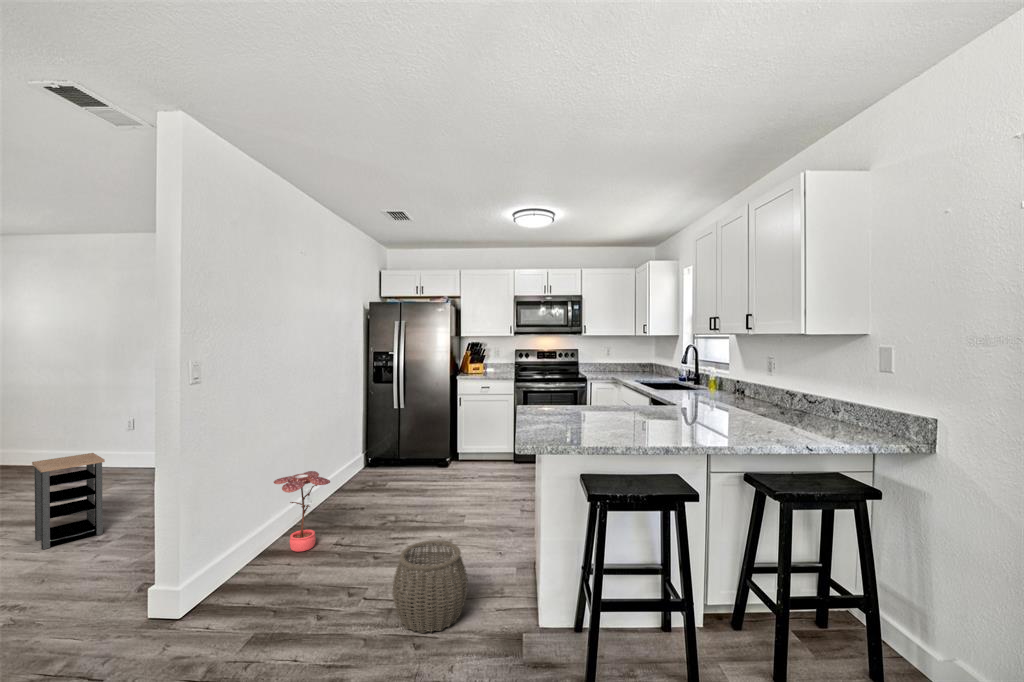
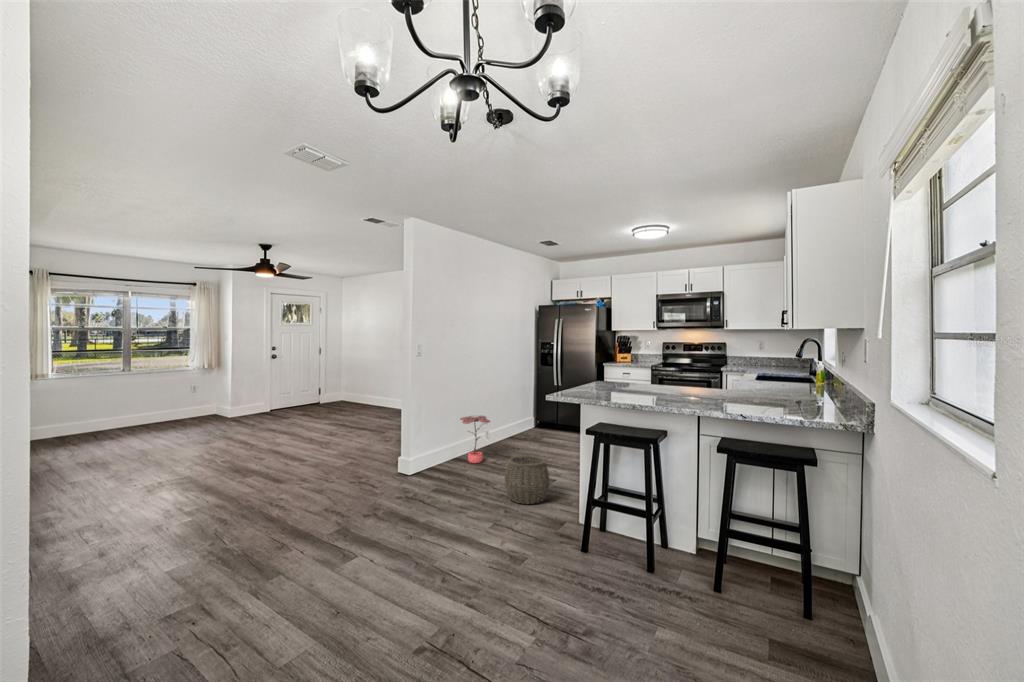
side table: present [32,453,105,549] -> none [353,397,383,445]

